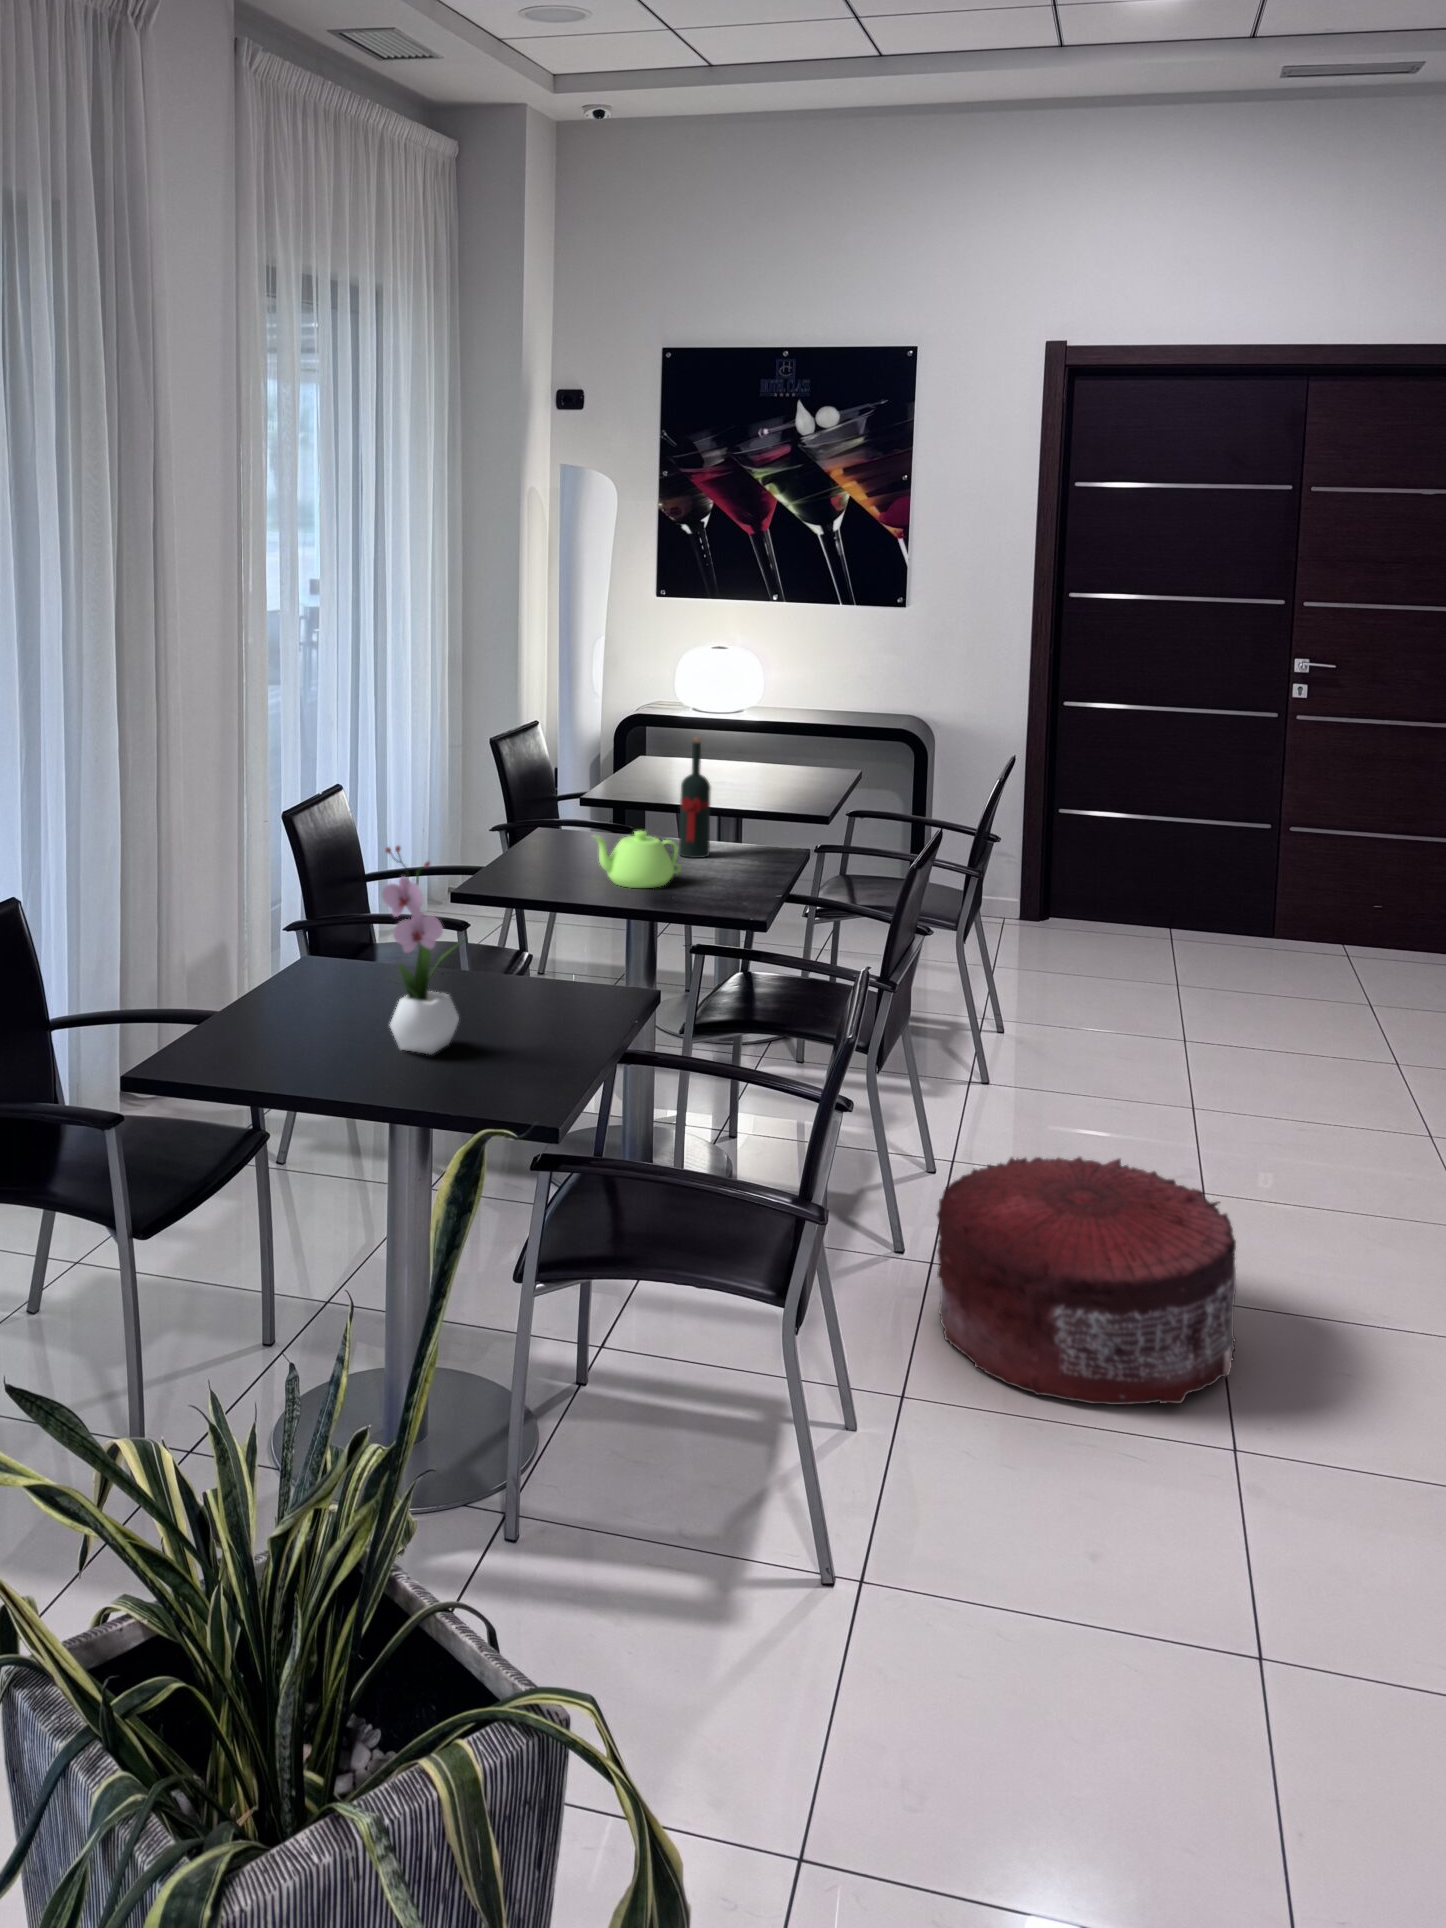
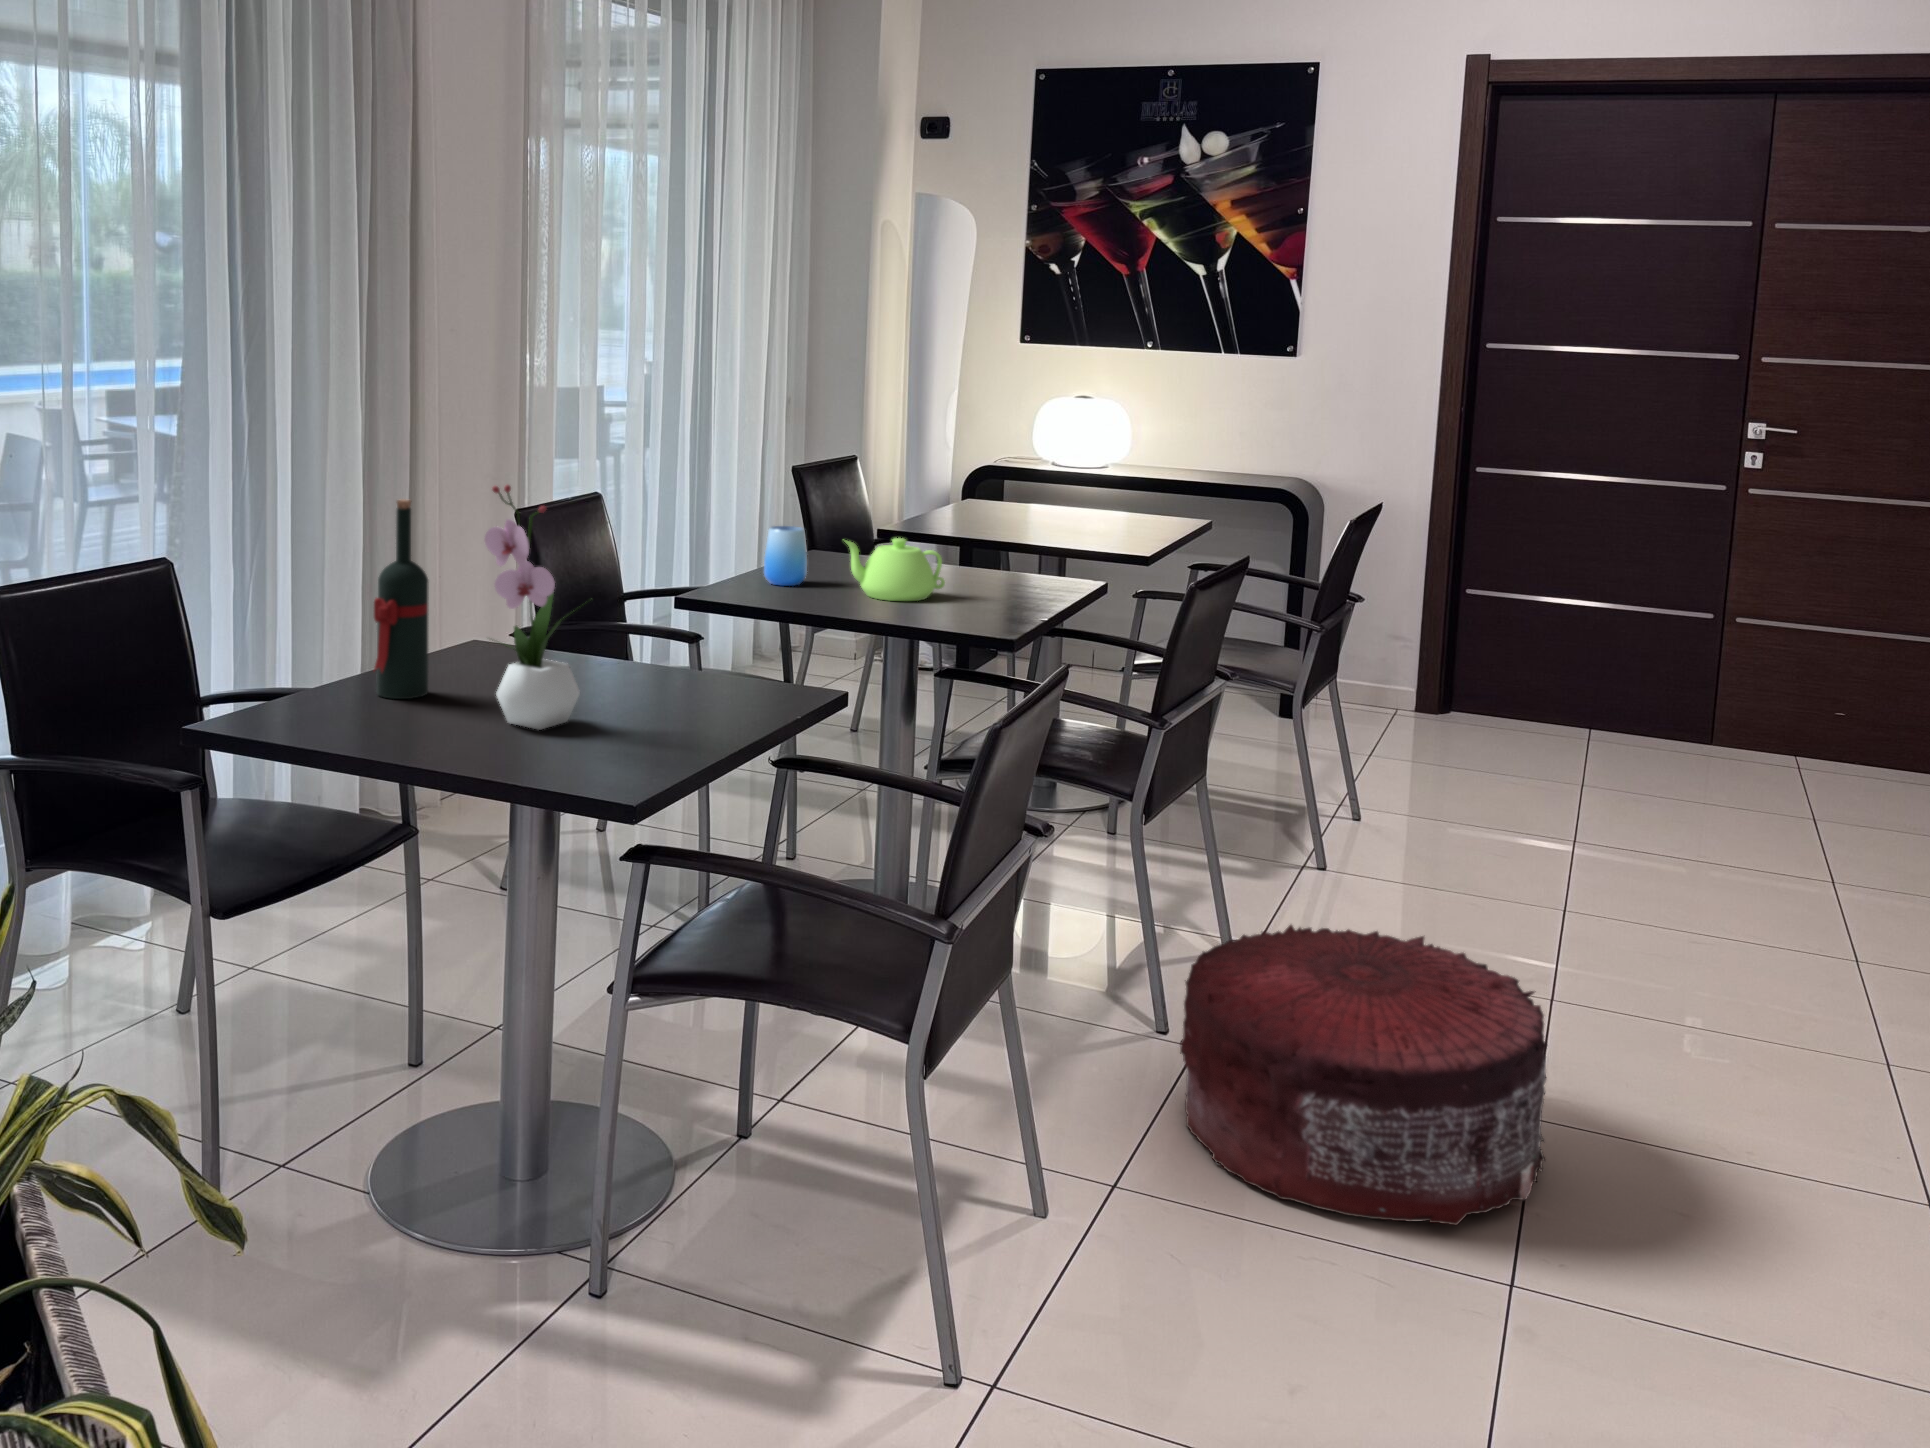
wine bottle: present [679,737,711,858] -> present [374,499,429,699]
cup: none [514,821,553,876] -> present [764,526,807,586]

